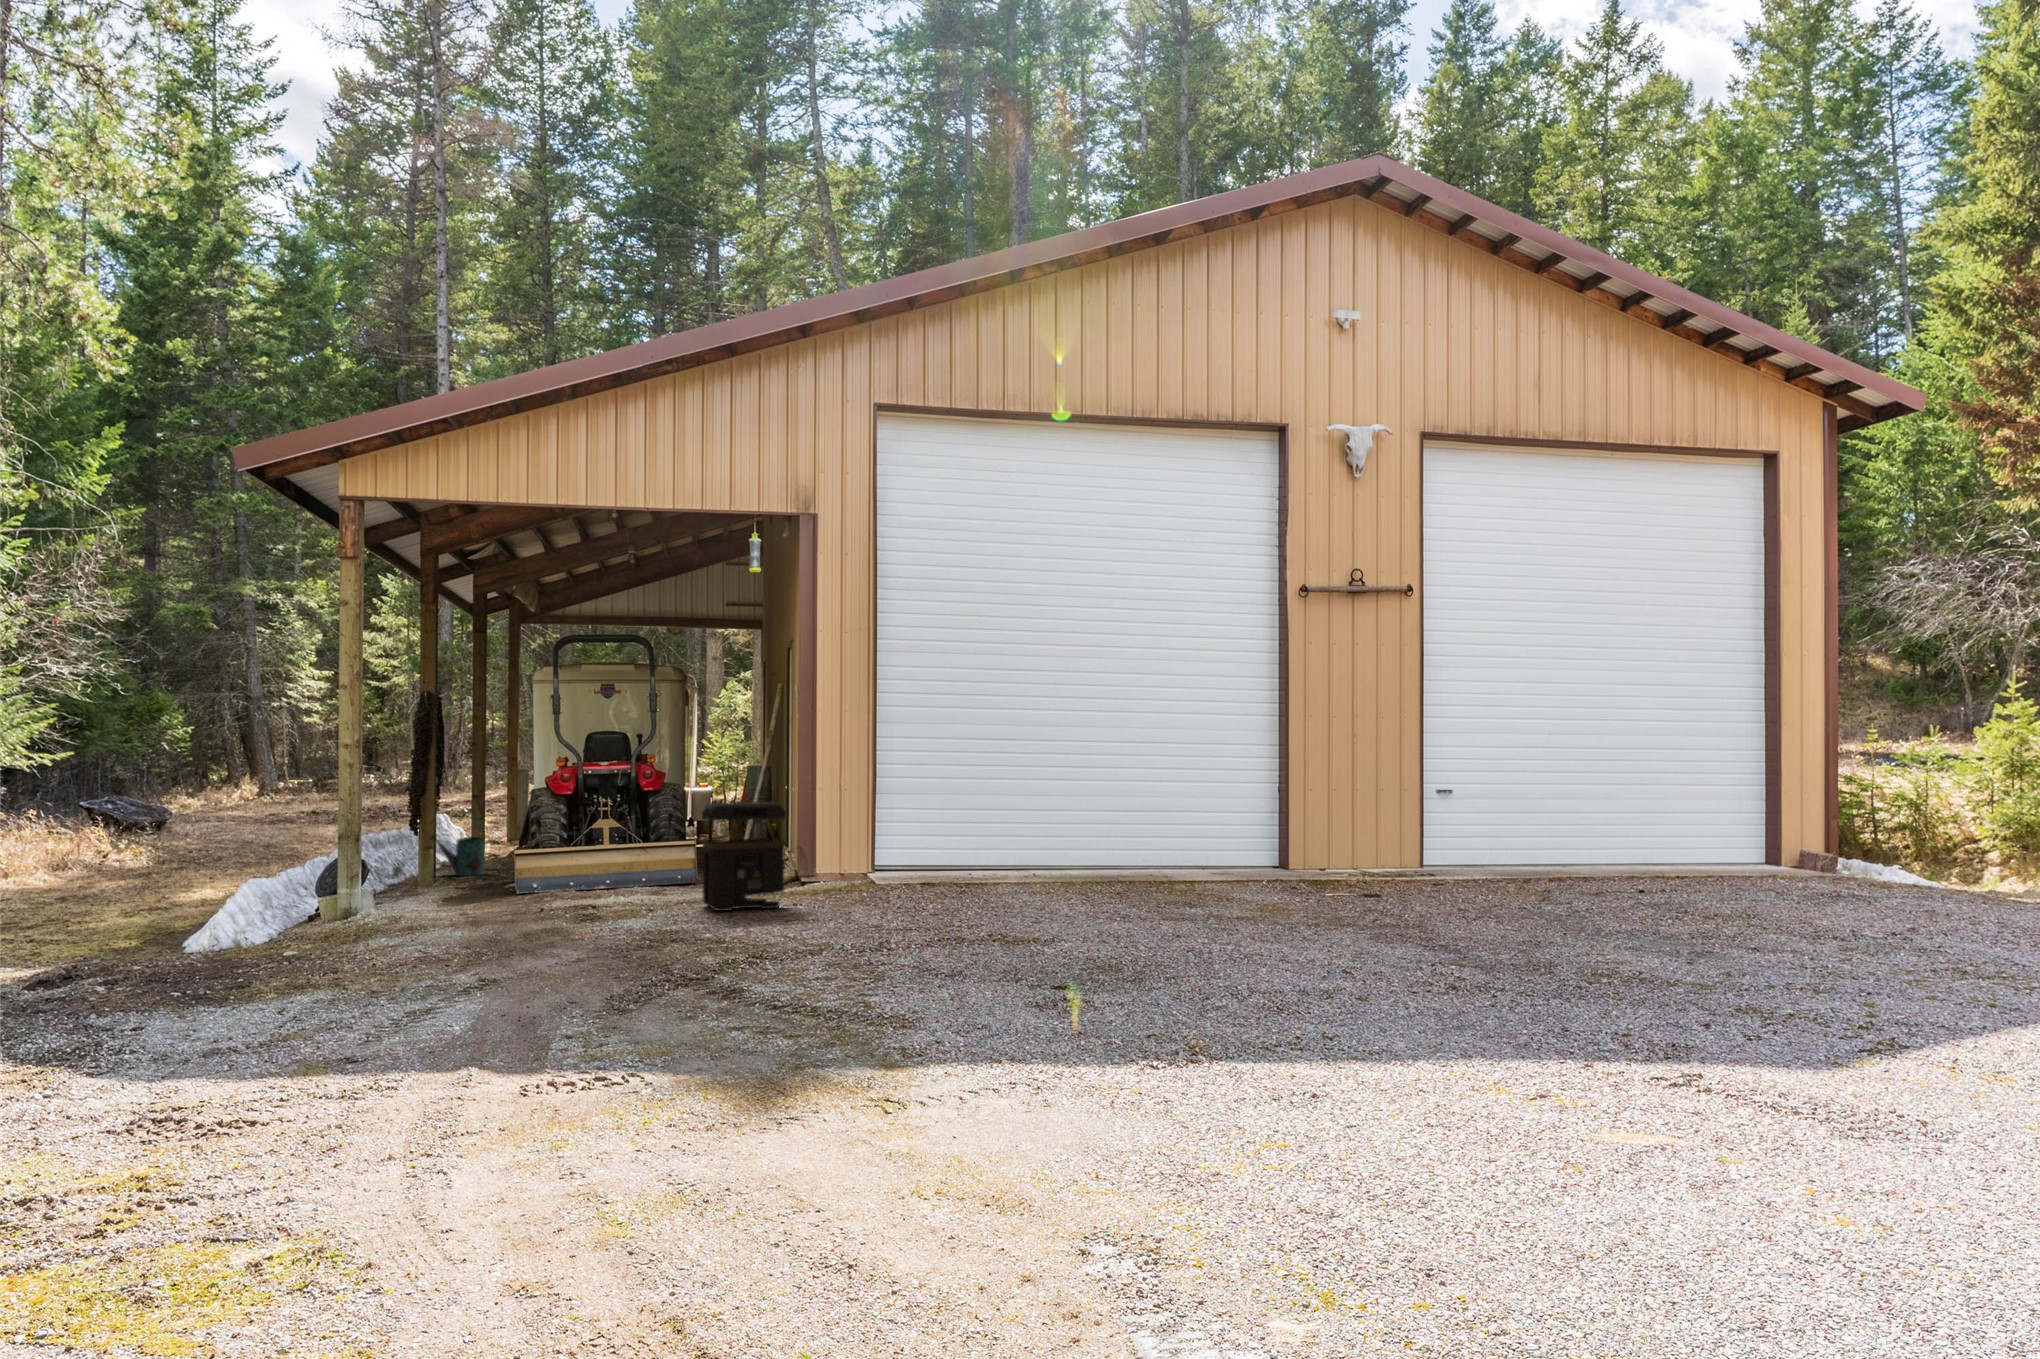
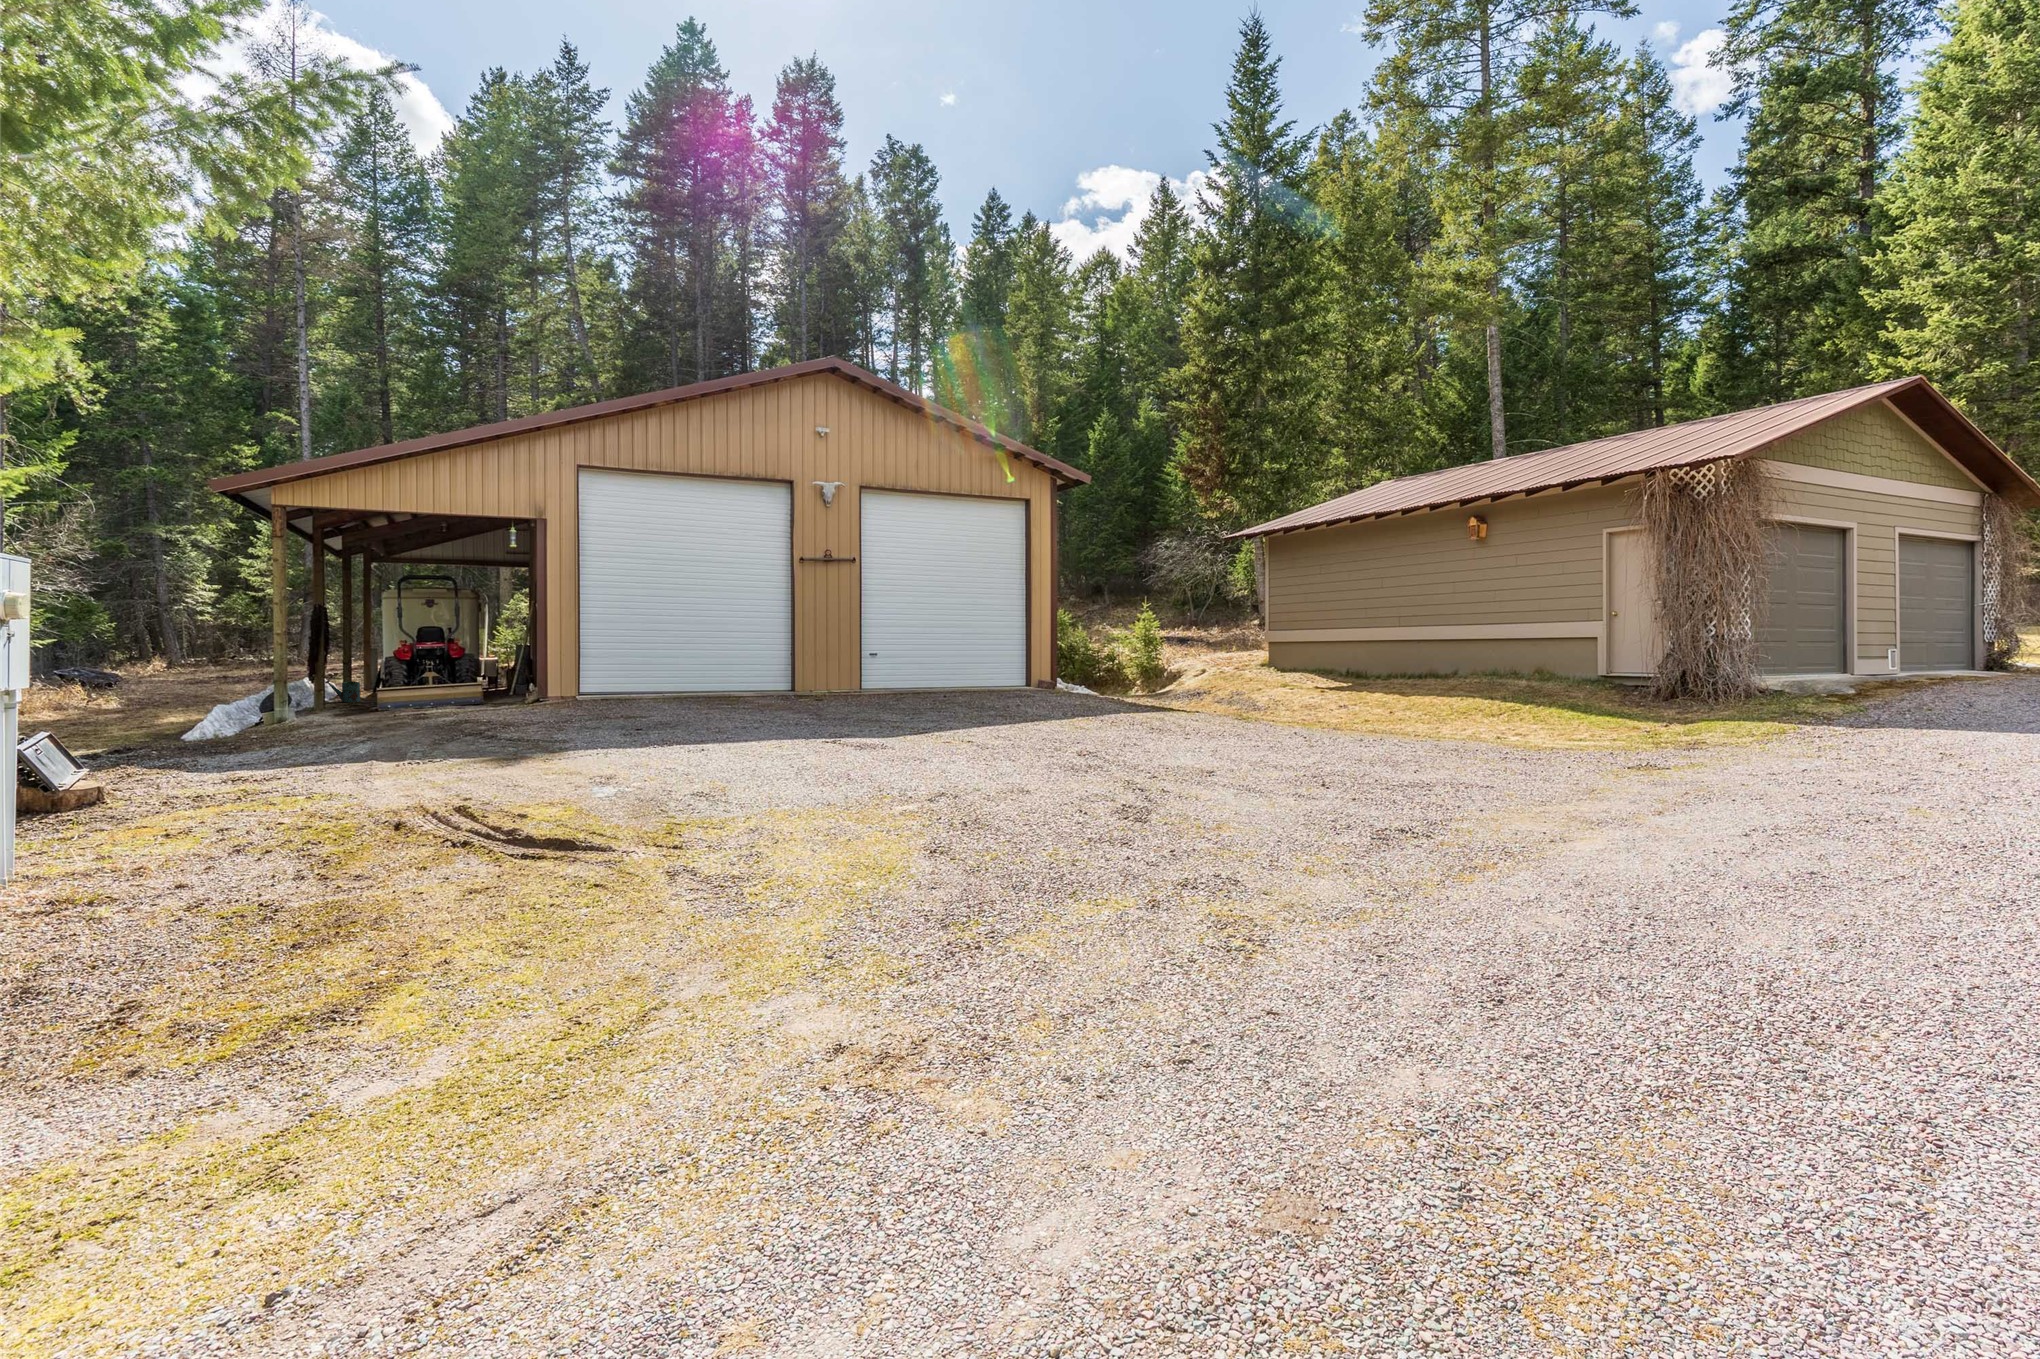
toolbox: present [702,802,786,911] -> none [489,658,535,710]

